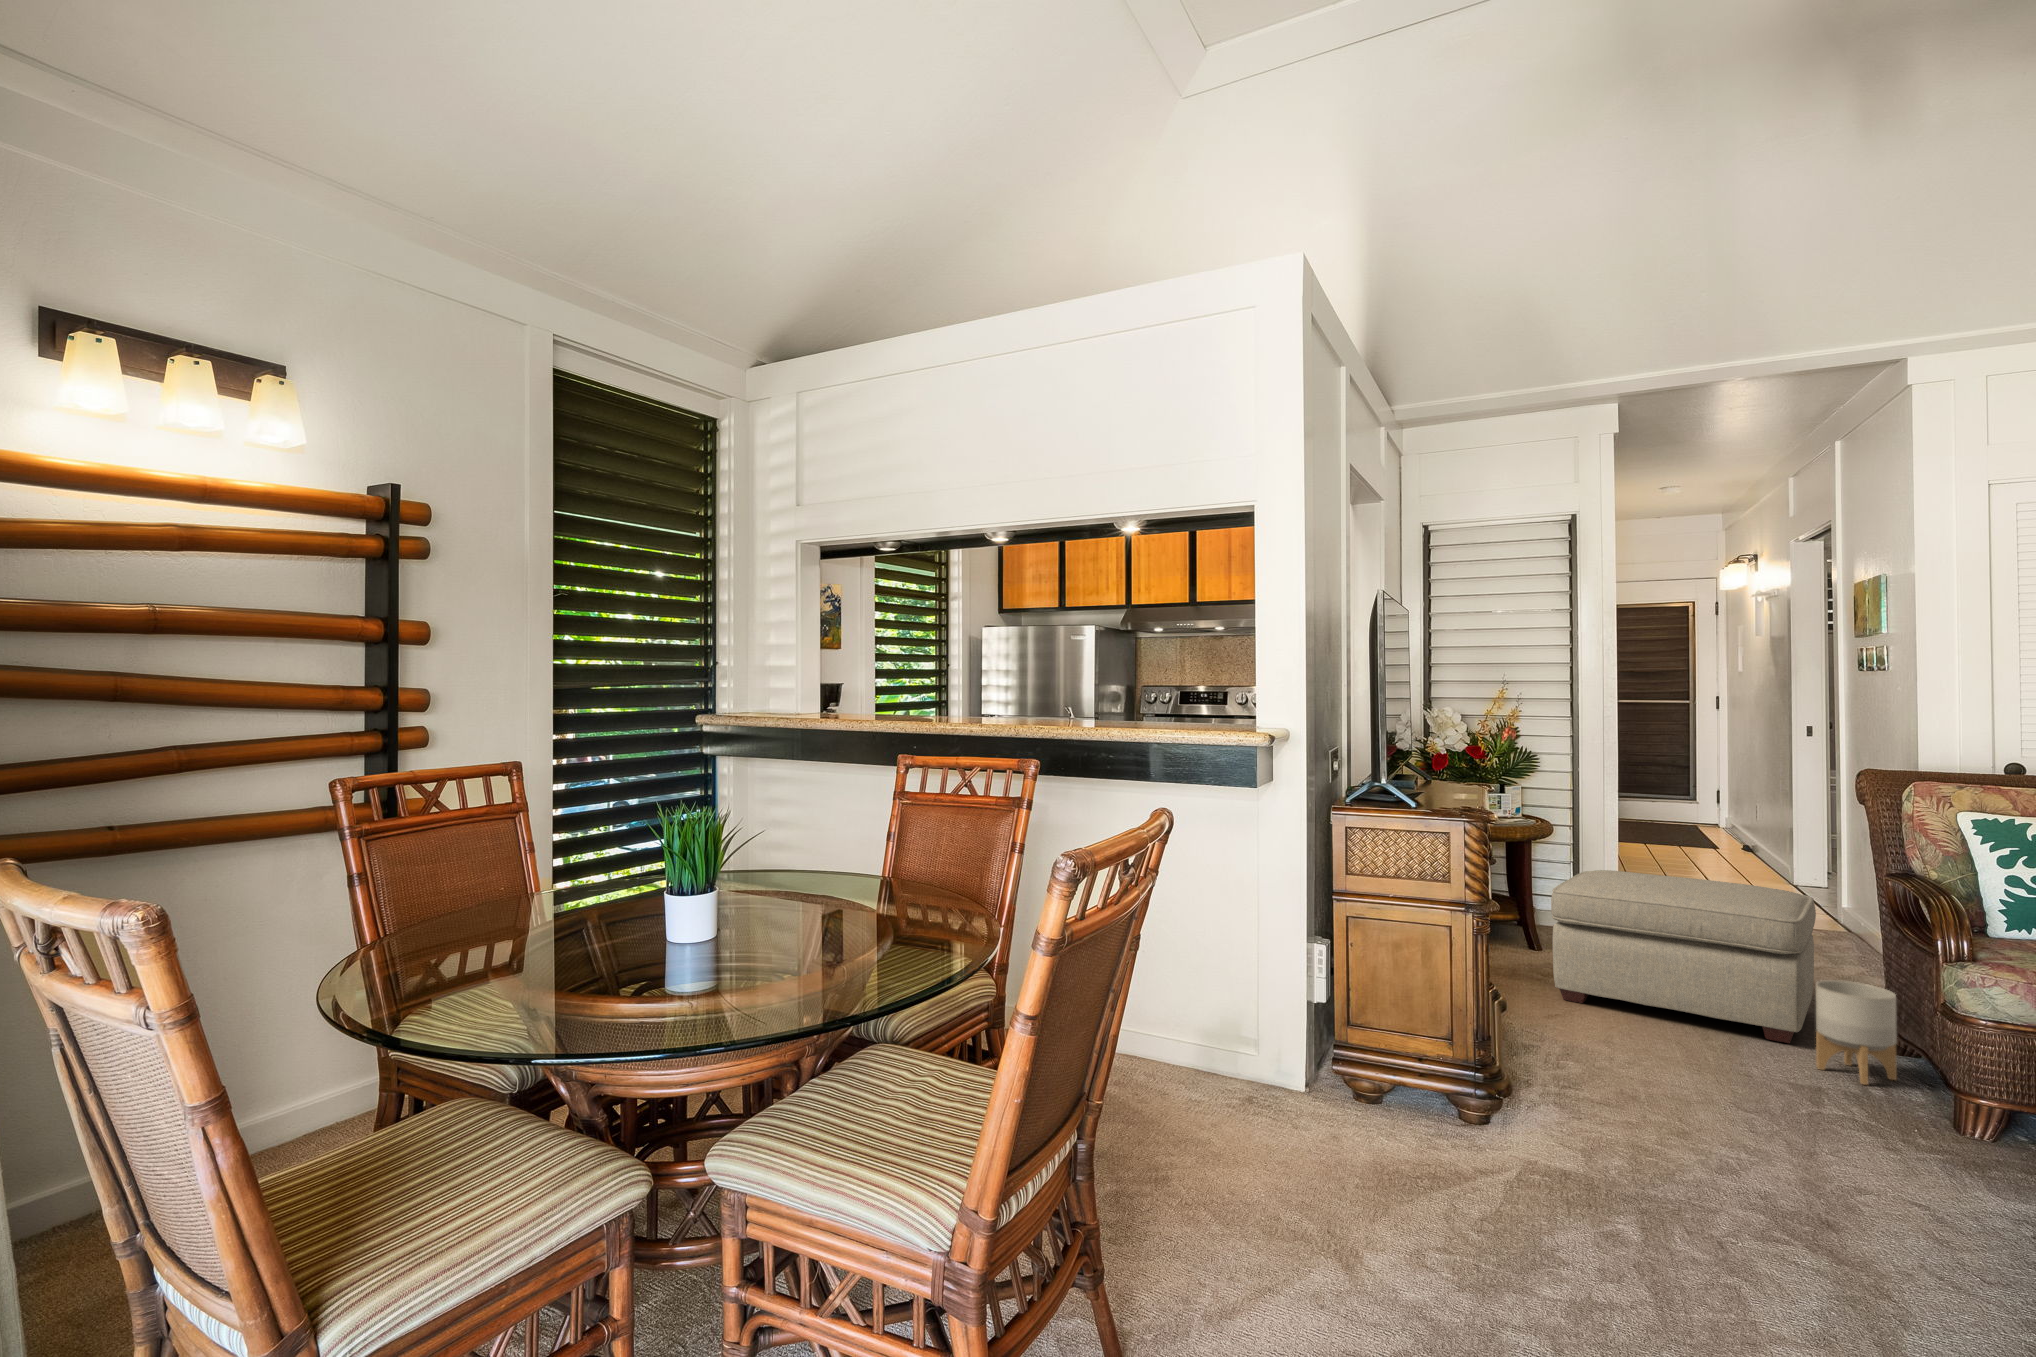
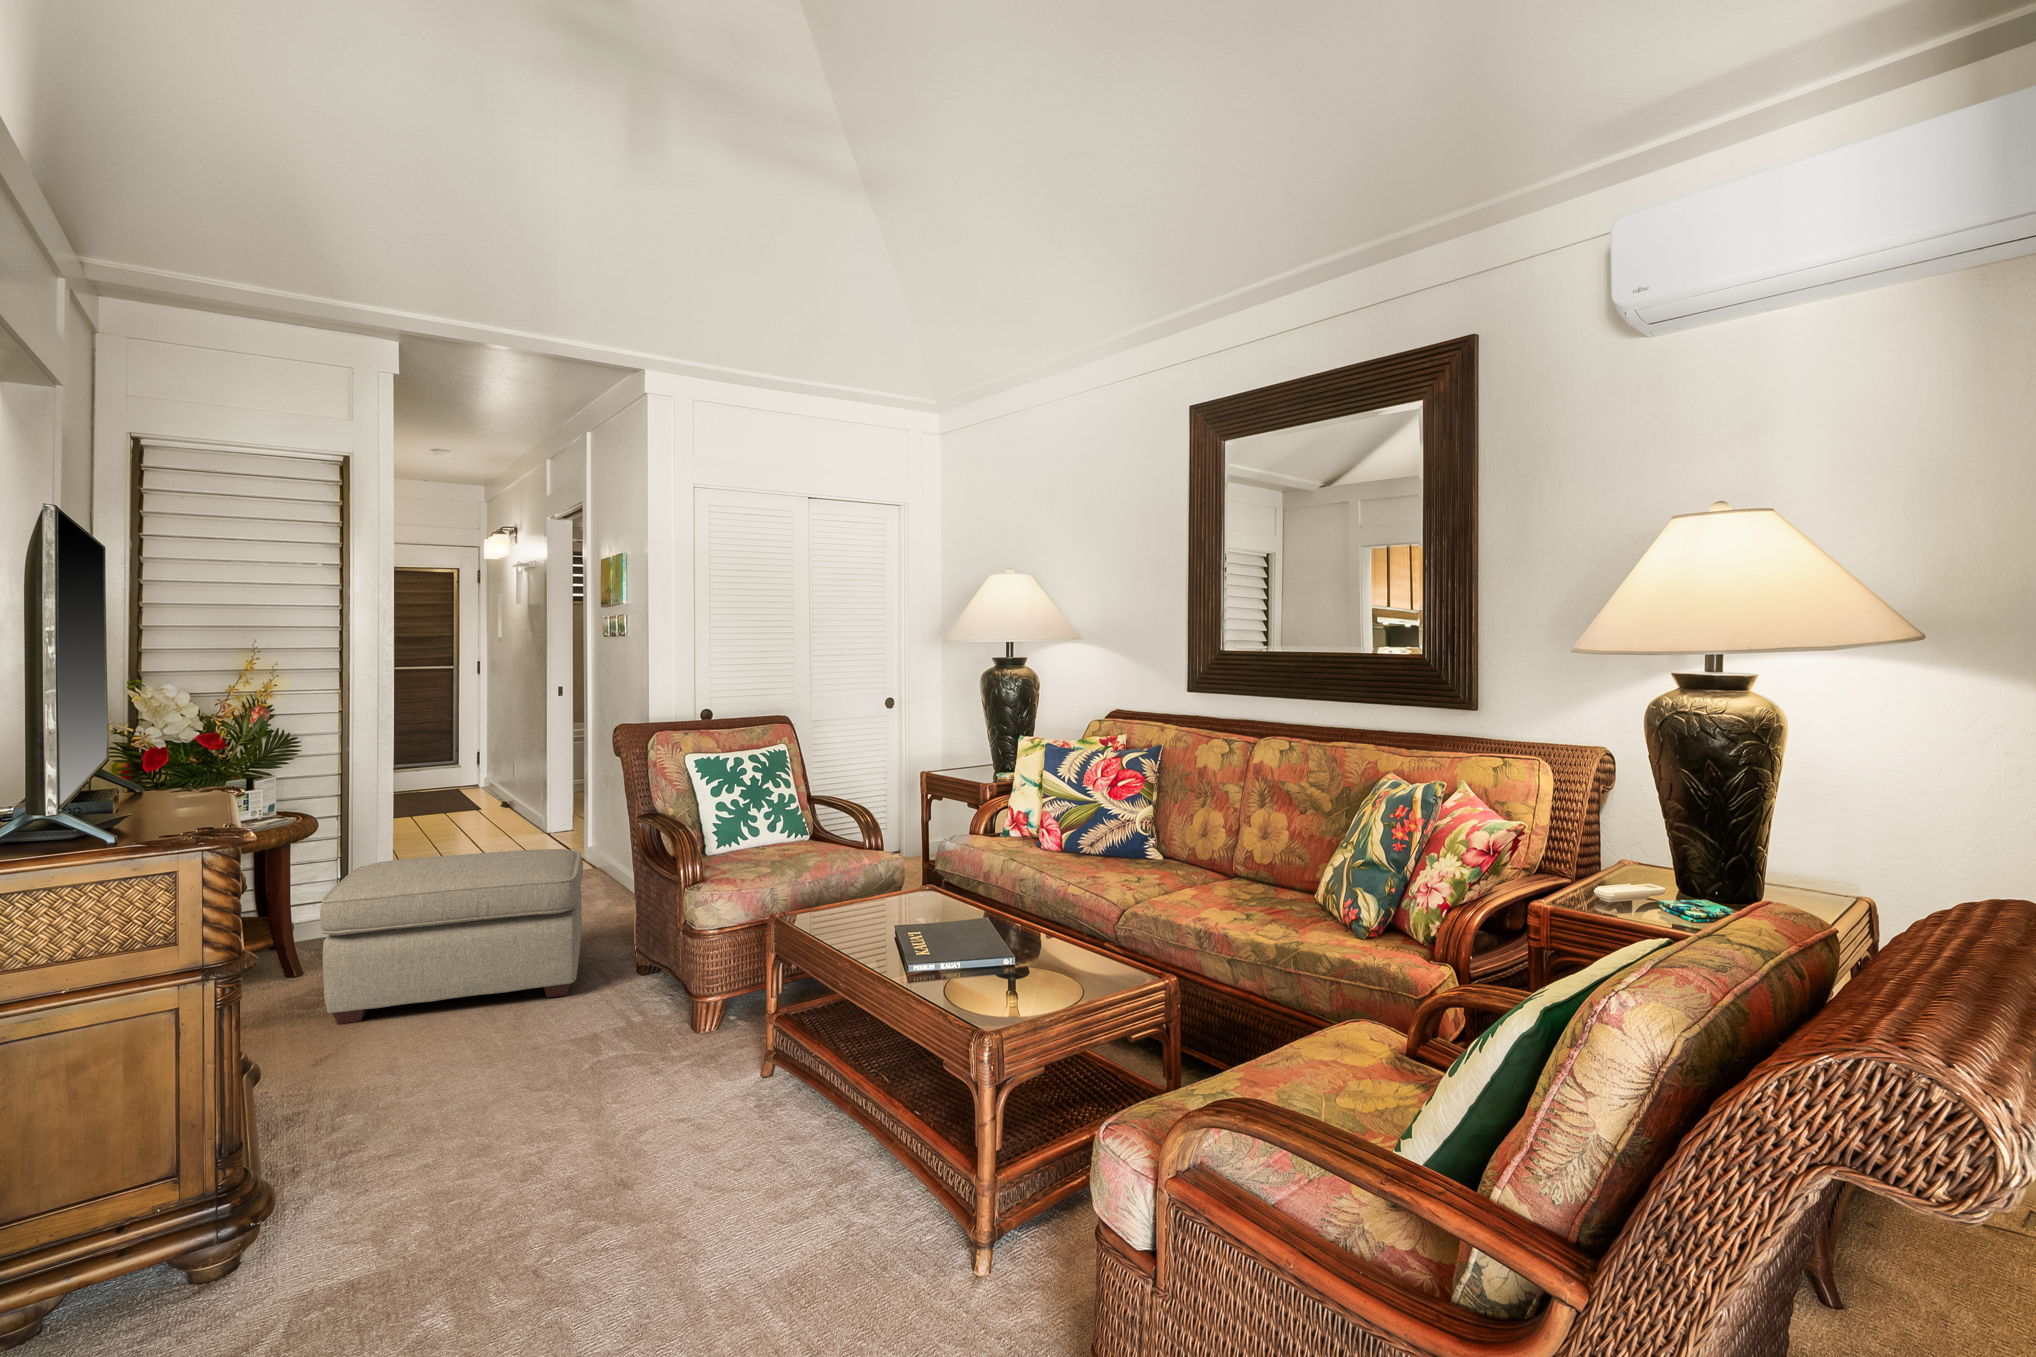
planter: present [1816,980,1897,1085] -> none [589,923,649,1015]

